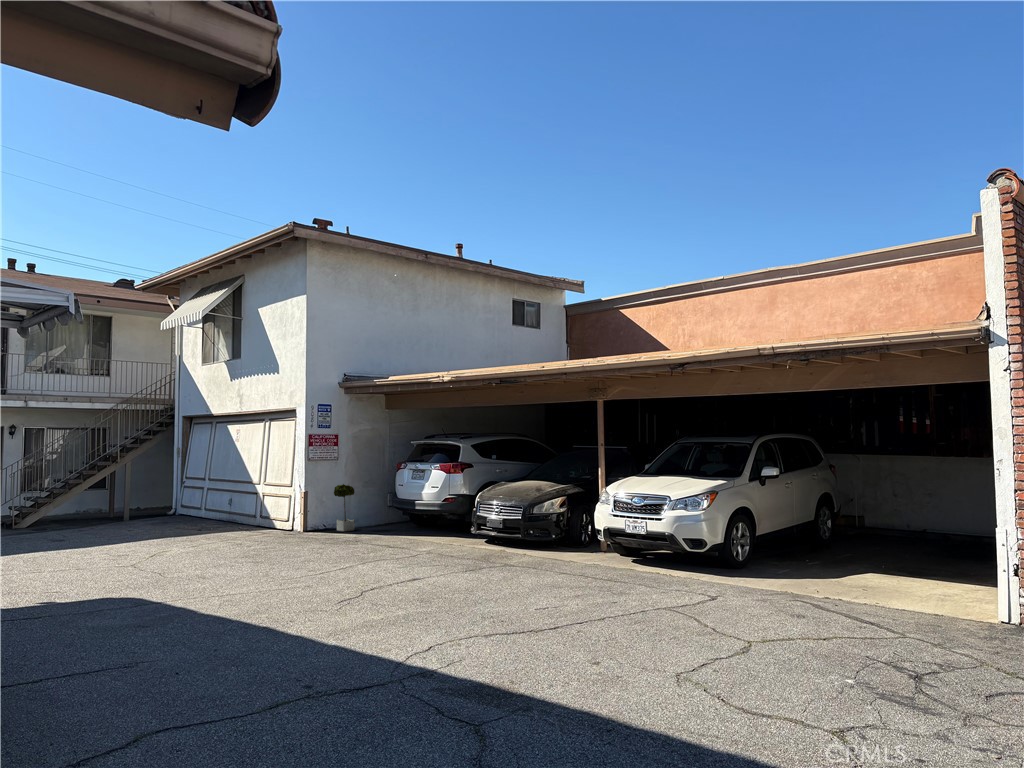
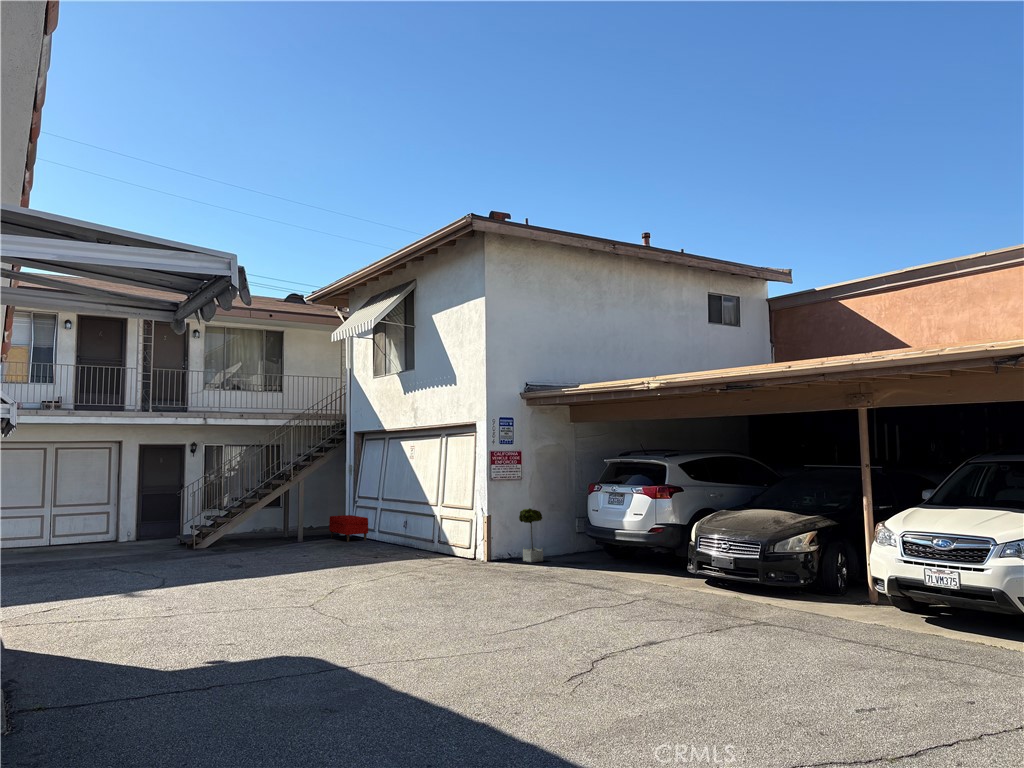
bench: none [156,495,195,519] -> present [329,515,368,542]

